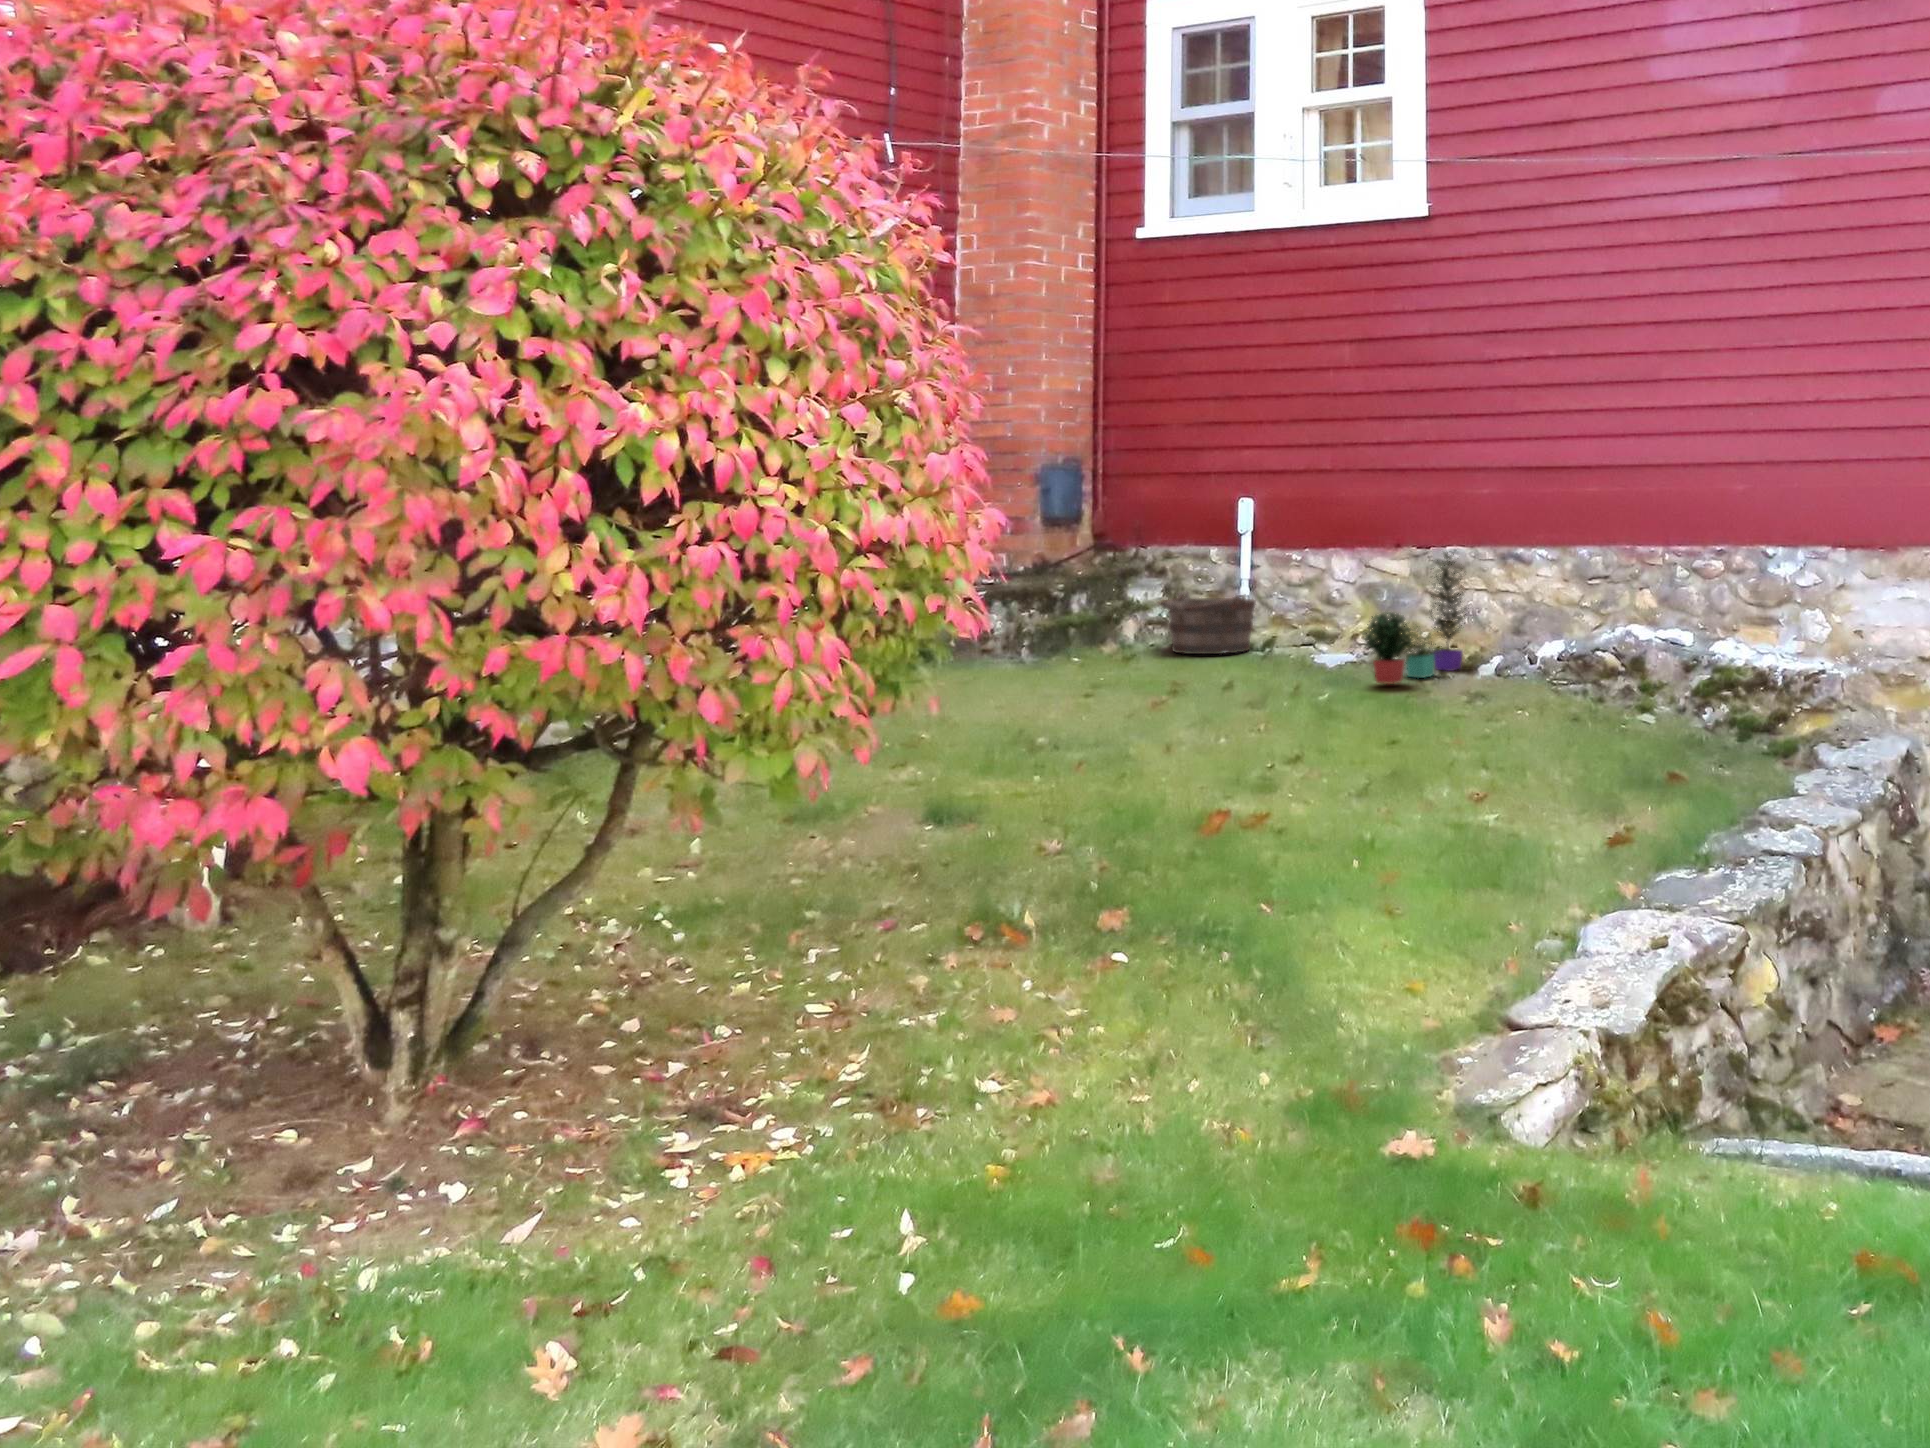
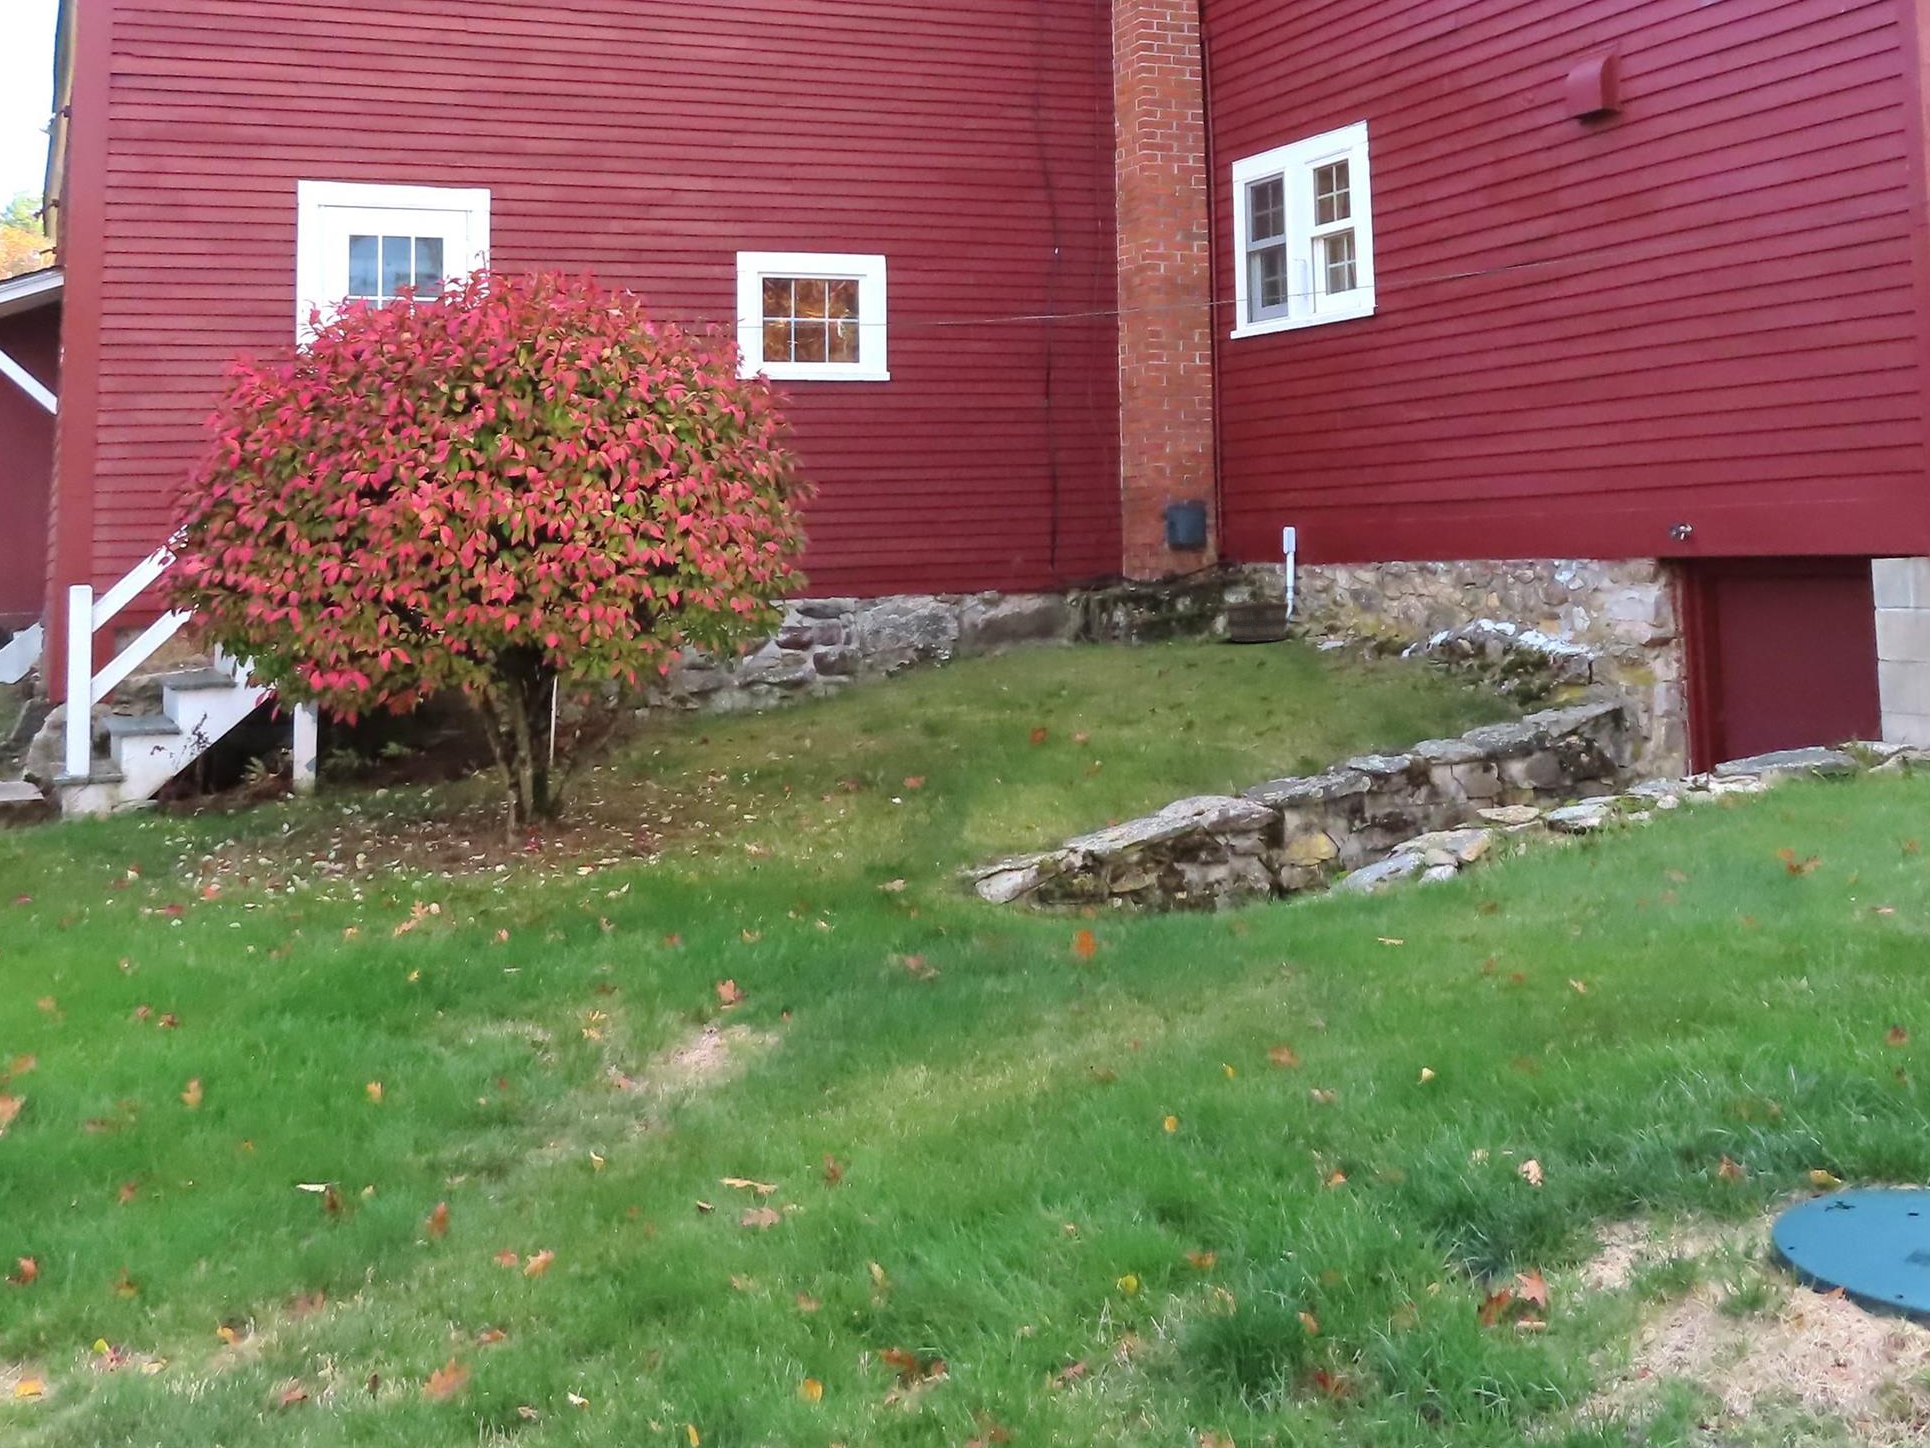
potted plant: present [1364,552,1469,684] -> none [1297,565,1401,661]

